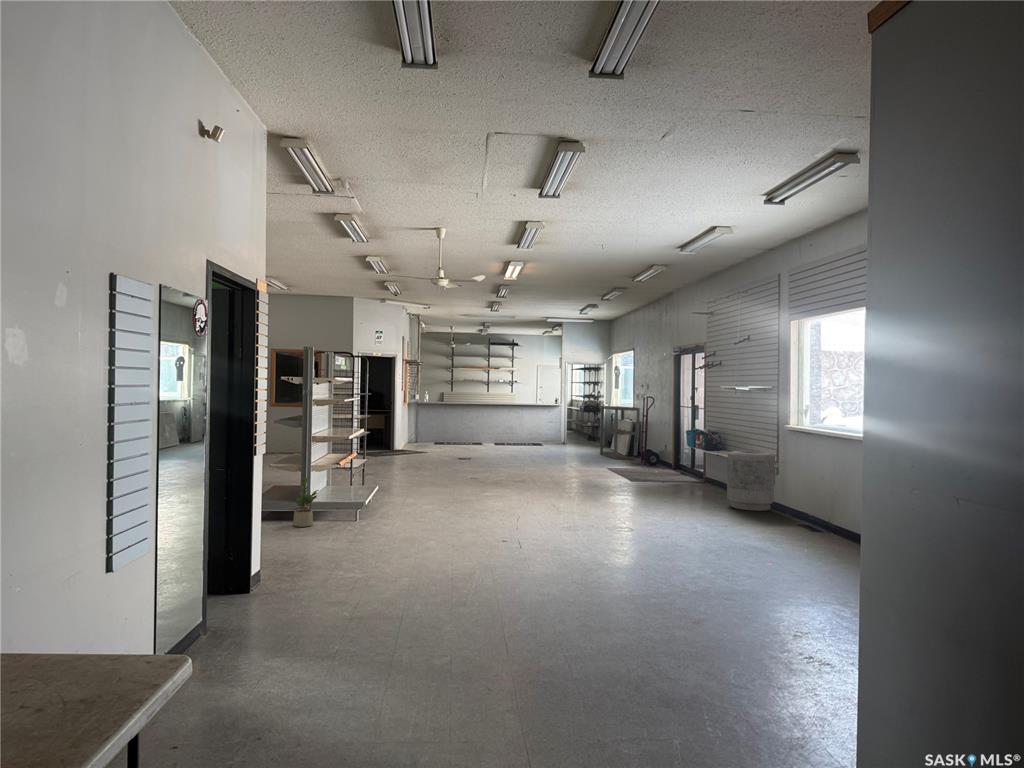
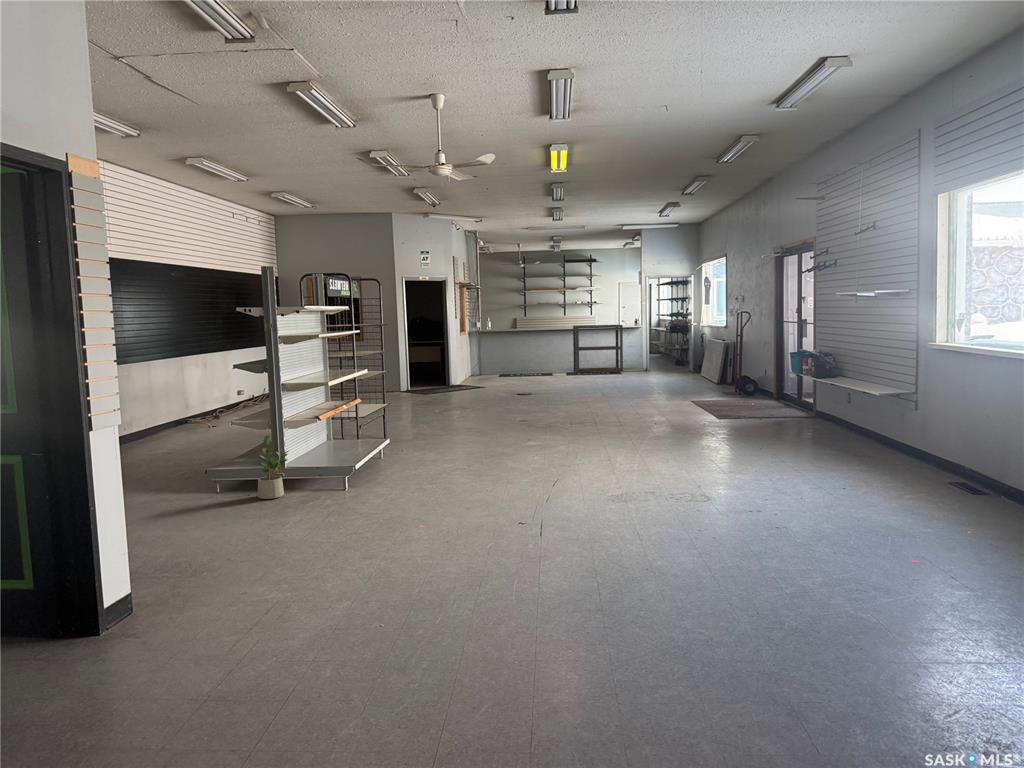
shelving unit: present [600,406,640,459] -> present [573,325,623,373]
trash can: present [727,451,776,511] -> none [845,379,918,461]

